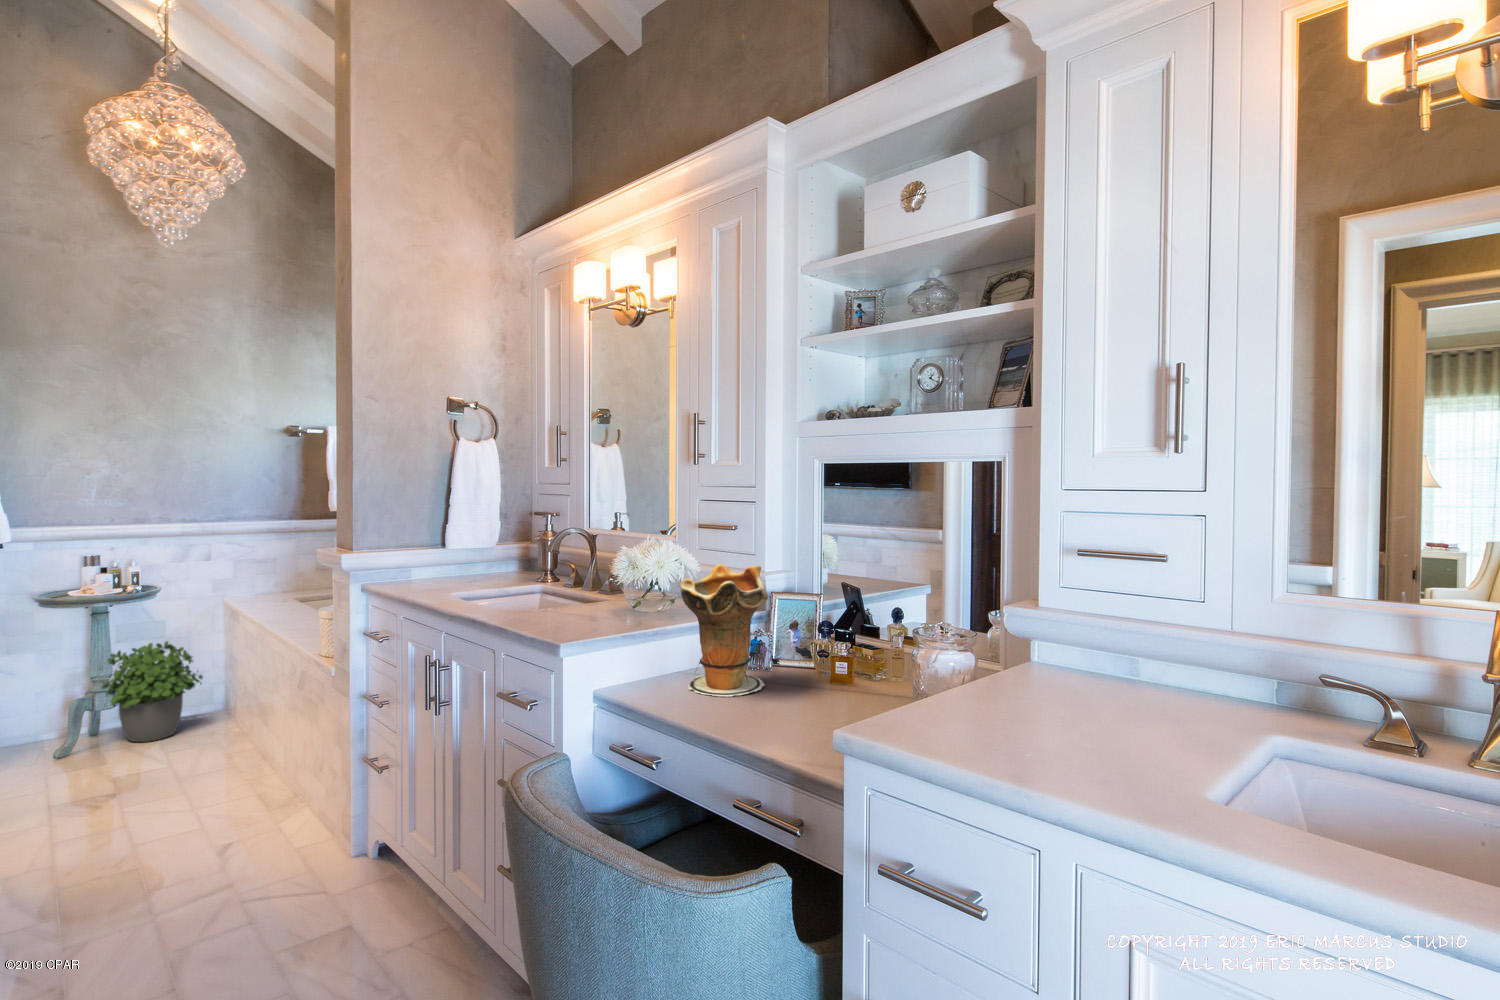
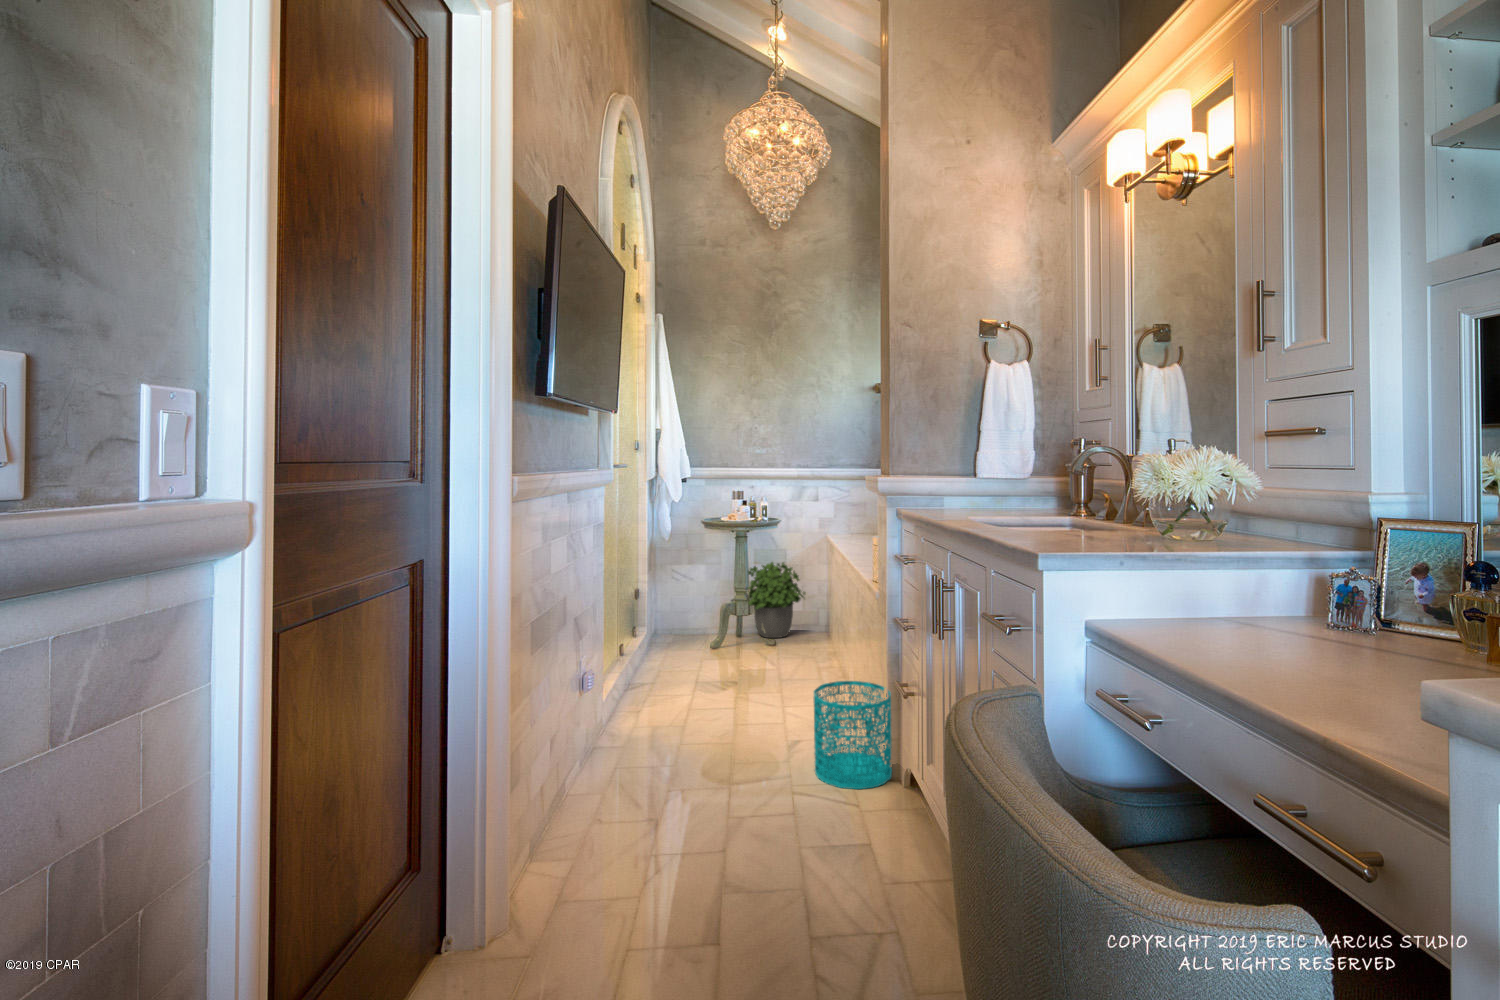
decorative vase: present [680,564,768,697] -> none [1198,469,1353,651]
wastebasket: none [261,776,362,907] -> present [813,681,892,789]

